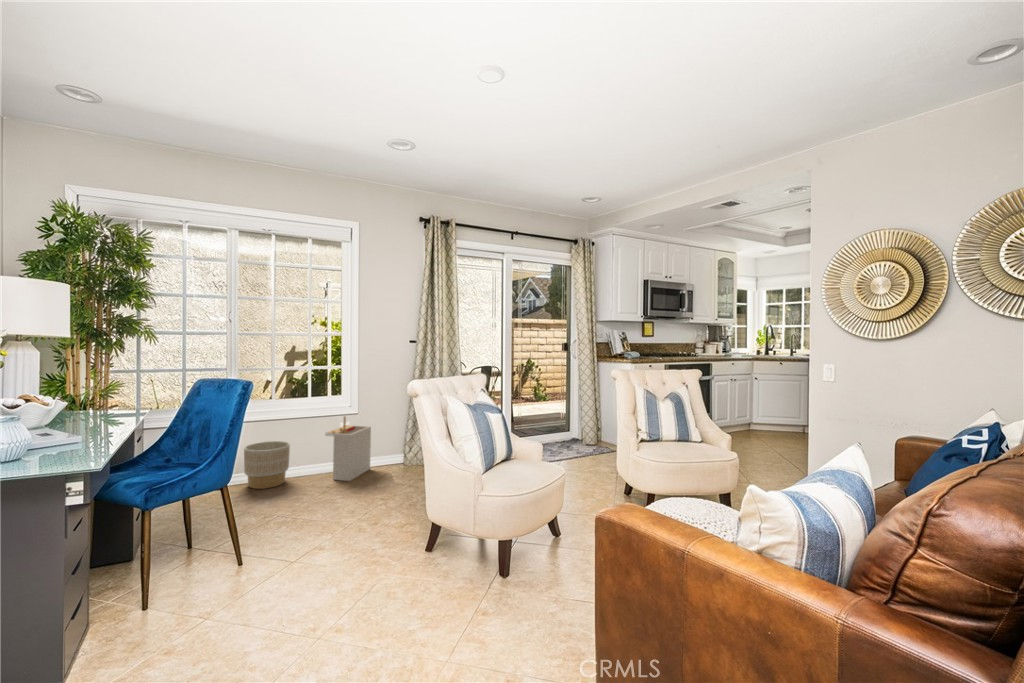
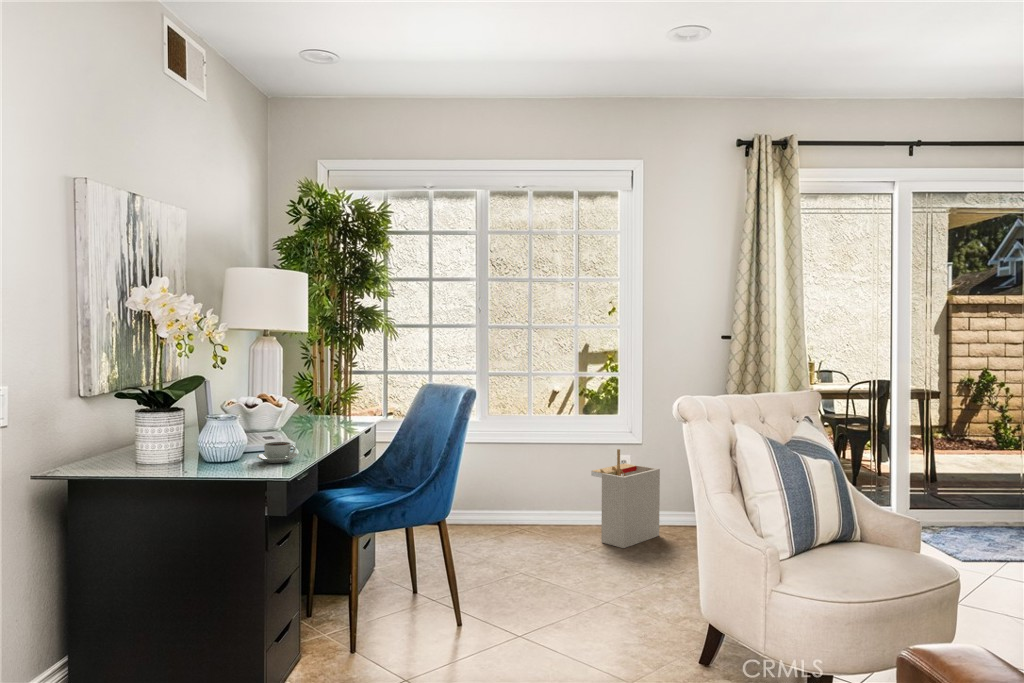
coffee cup: none [38,439,91,461] -> present [257,442,298,463]
planter: present [244,441,290,489] -> none [490,475,545,539]

